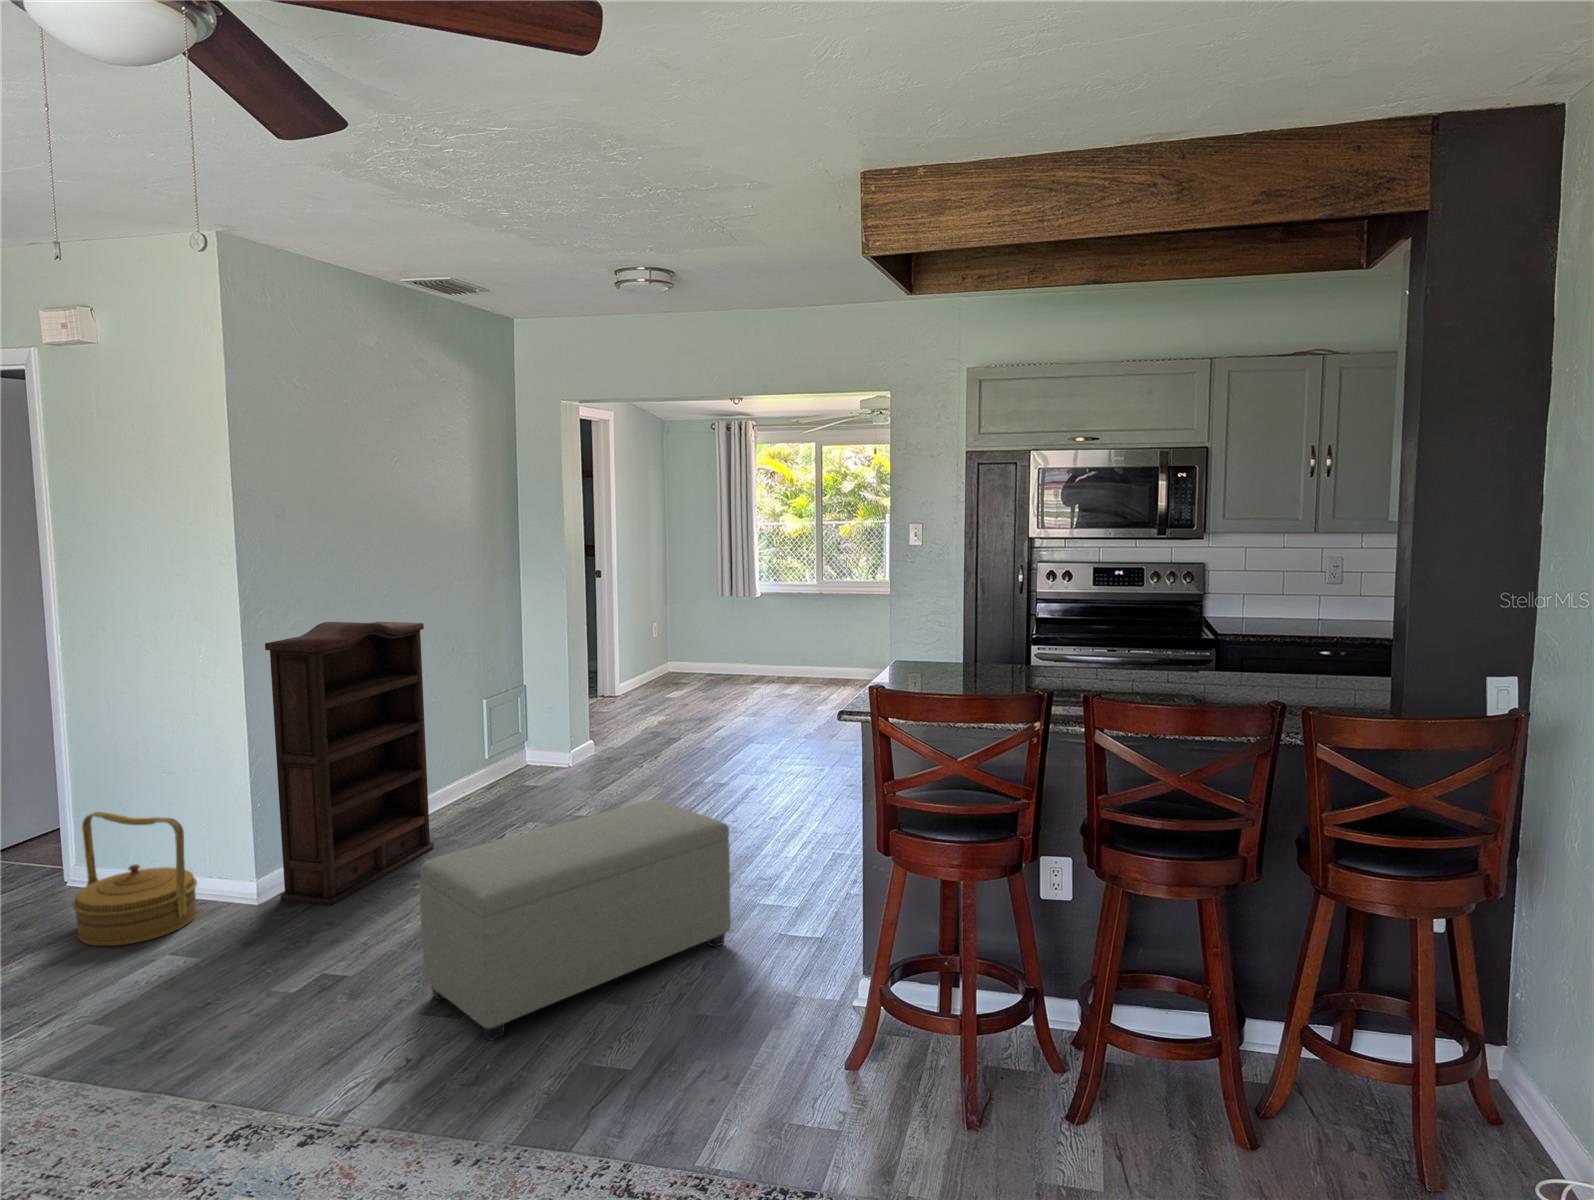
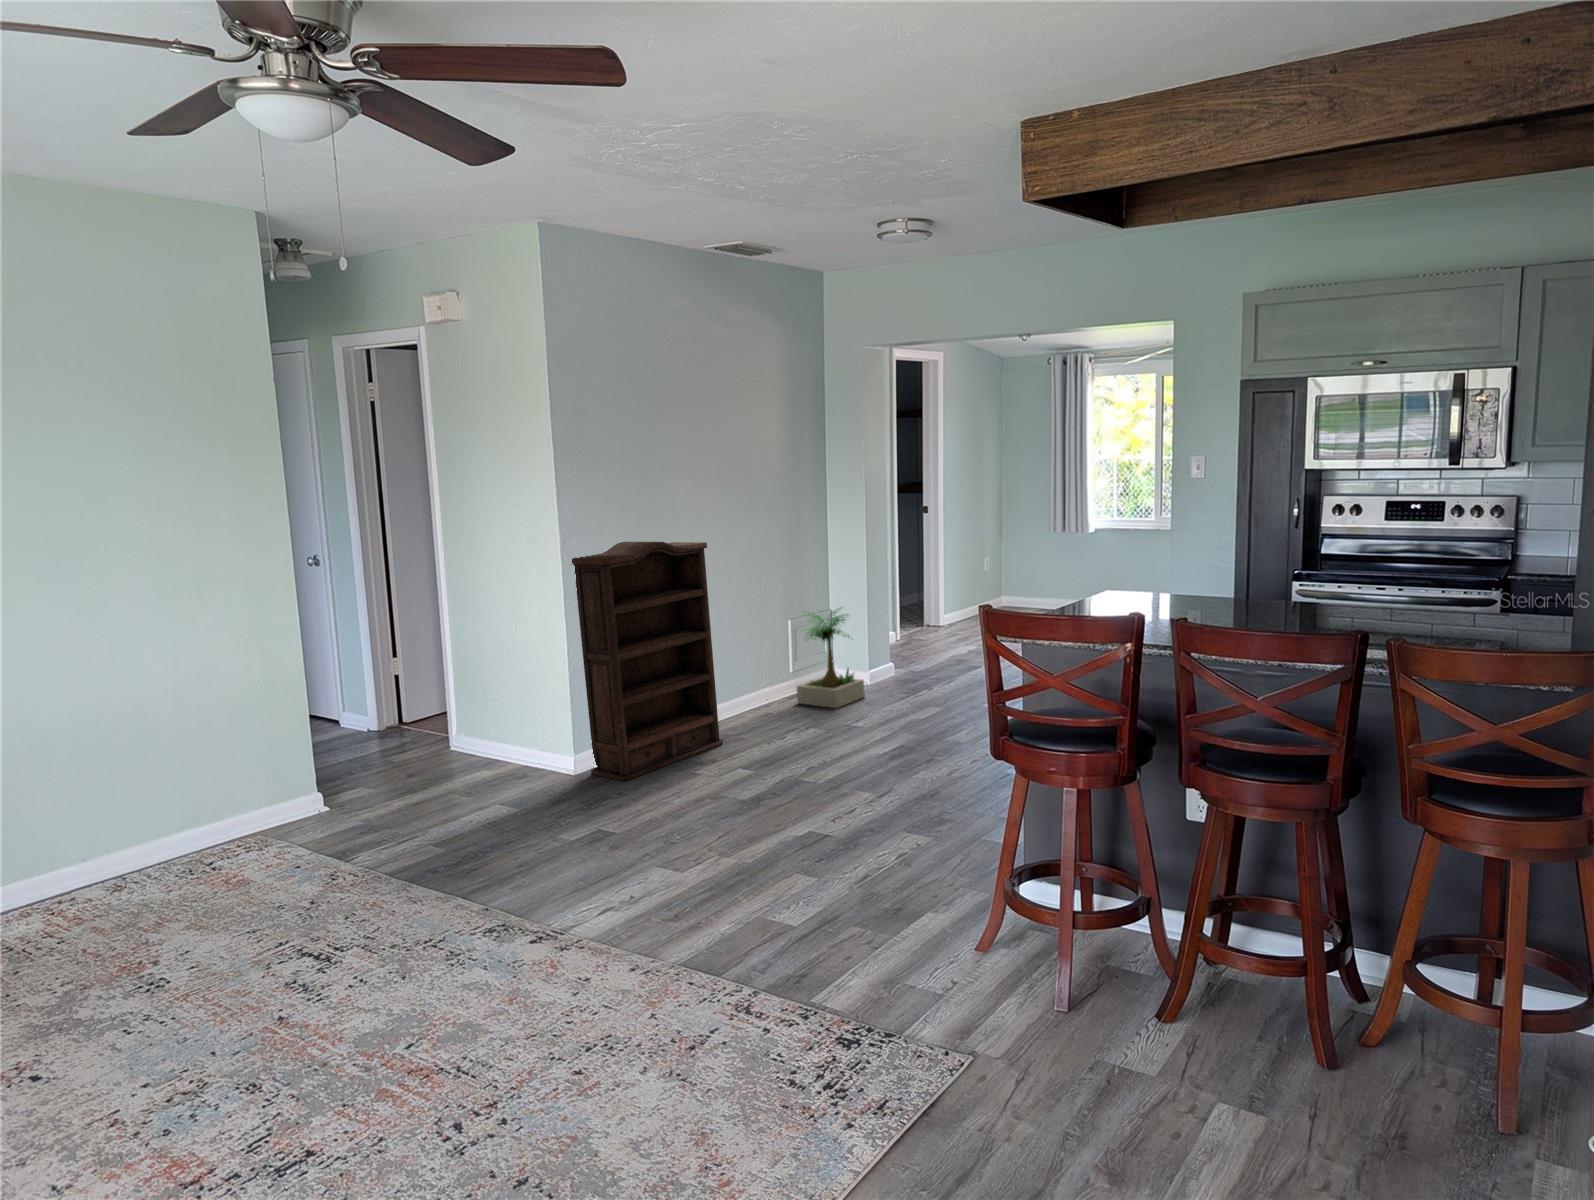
potted plant: none [494,685,571,796] -> present [796,608,865,708]
ottoman: present [420,800,731,1040] -> none [654,702,938,891]
woven basket: present [73,812,197,946] -> none [442,693,530,797]

